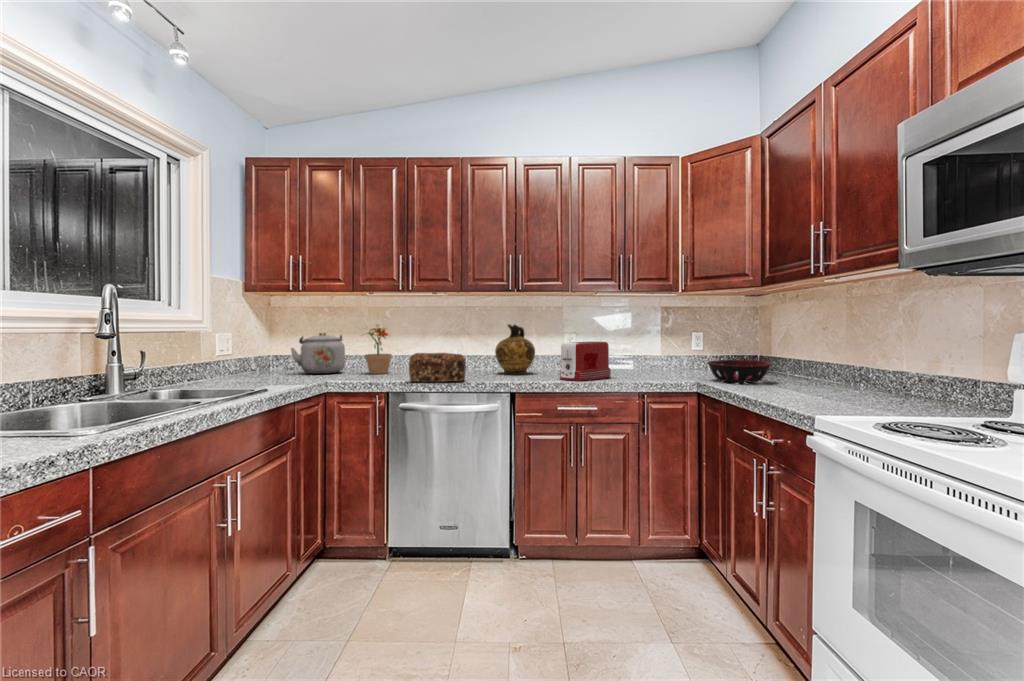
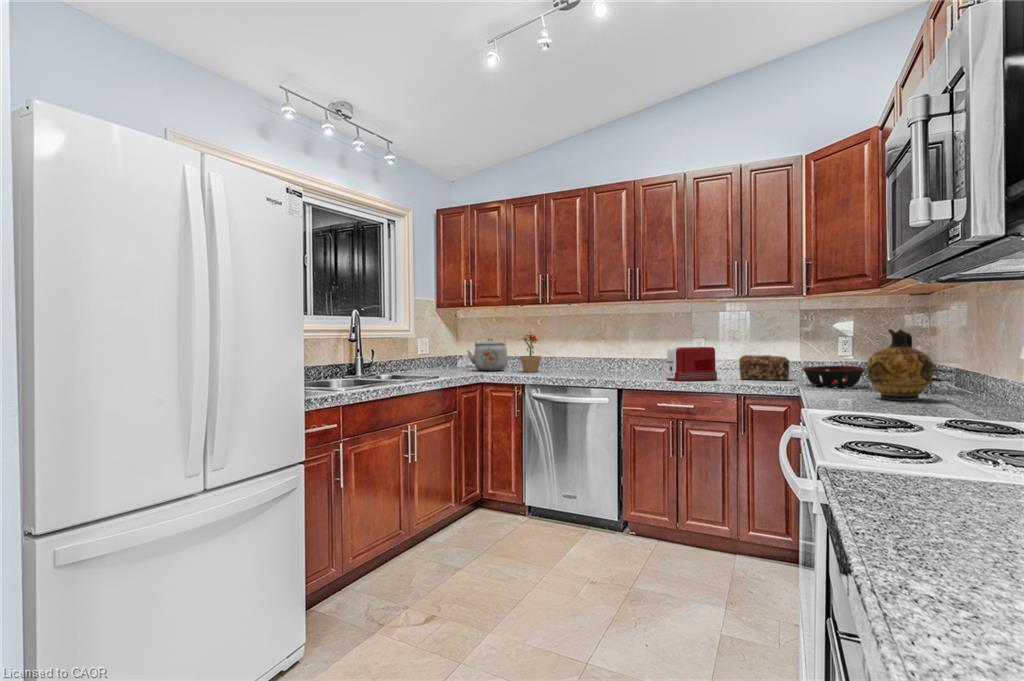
ceramic jug: present [495,324,535,374] -> present [867,329,934,400]
bread loaf: present [409,353,466,382] -> present [739,355,789,380]

